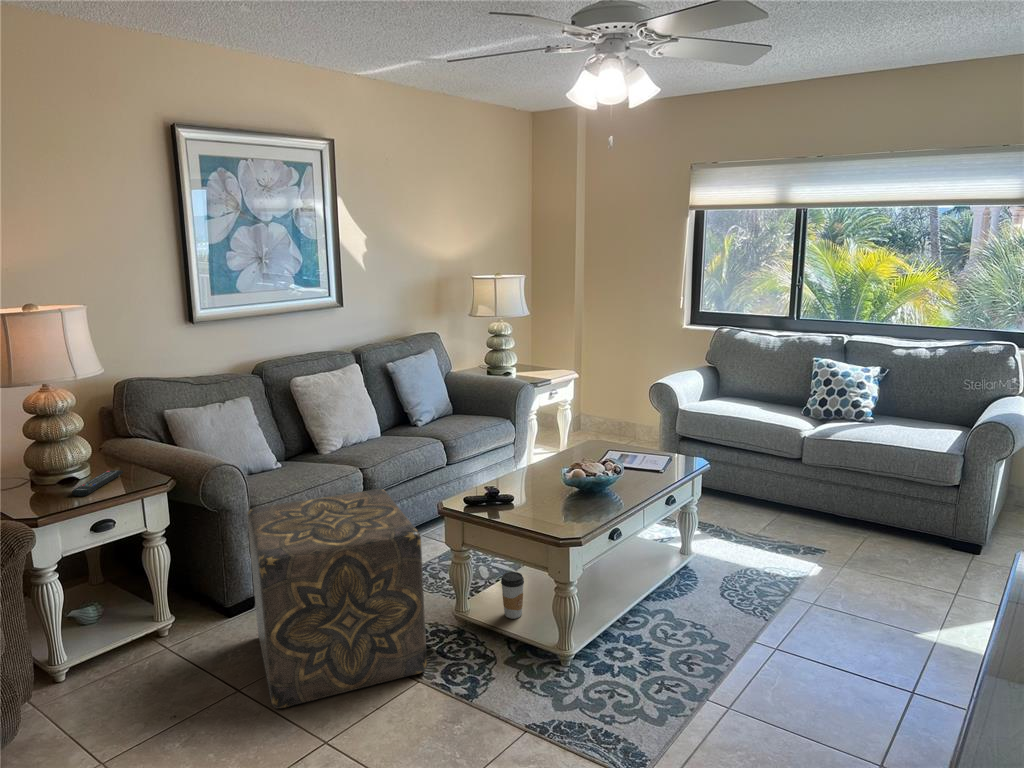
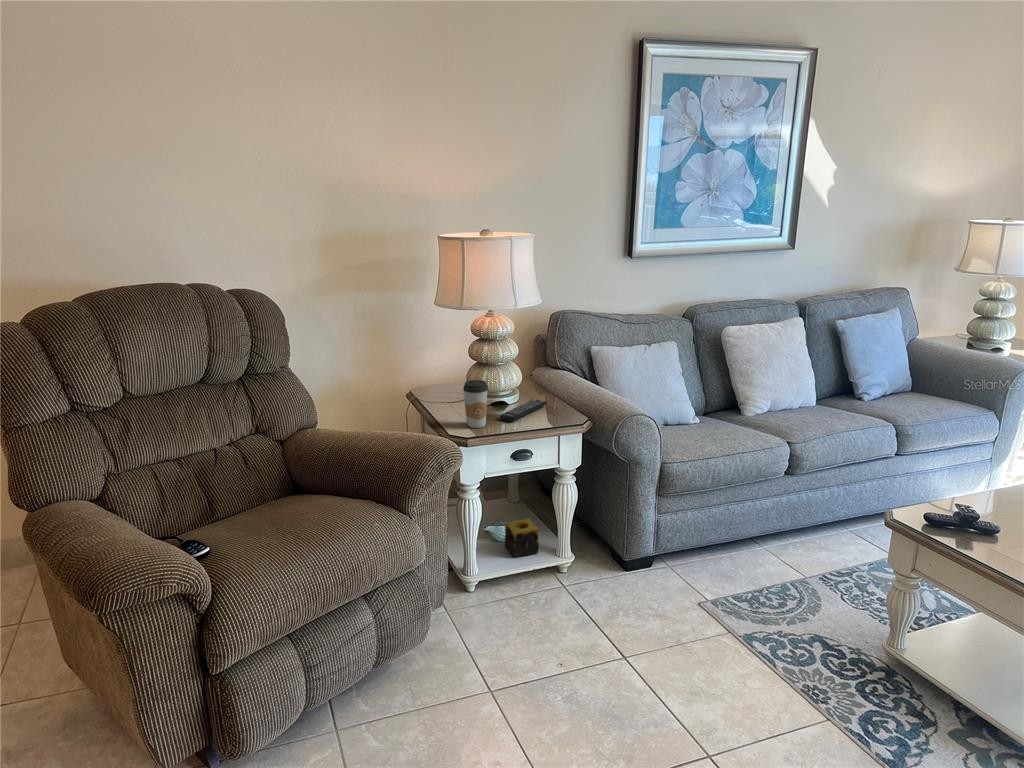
ottoman: present [247,489,427,709] -> none [652,467,861,710]
coffee cup: present [501,572,524,619] -> present [463,380,488,428]
candle: none [91,594,134,636] -> present [505,519,539,558]

